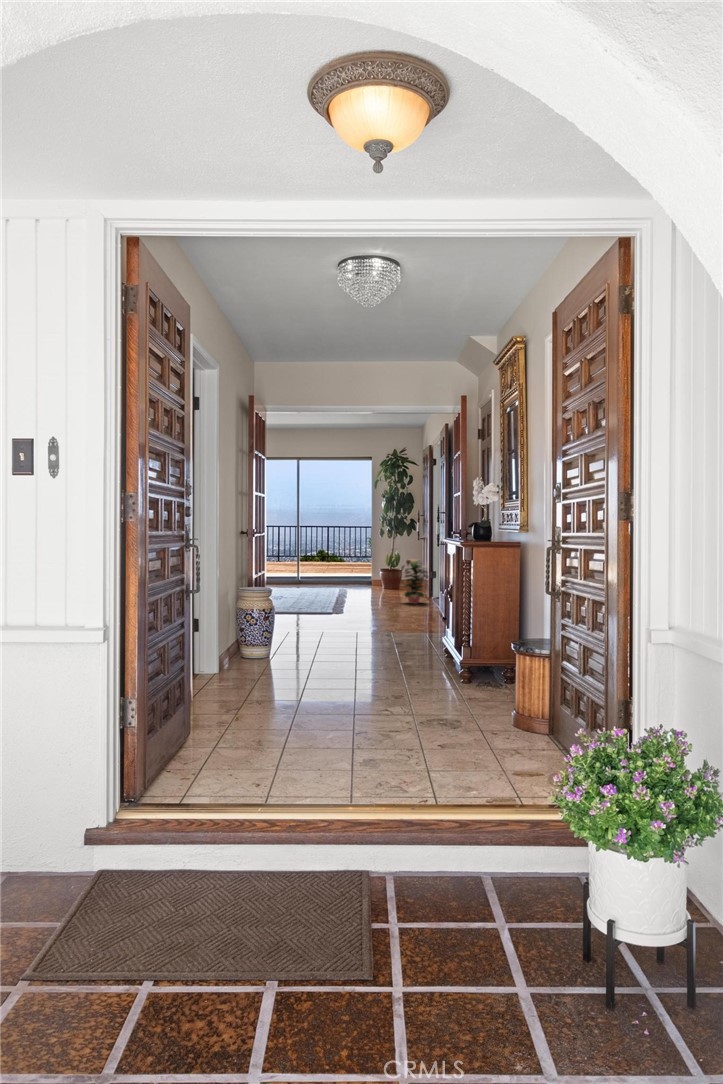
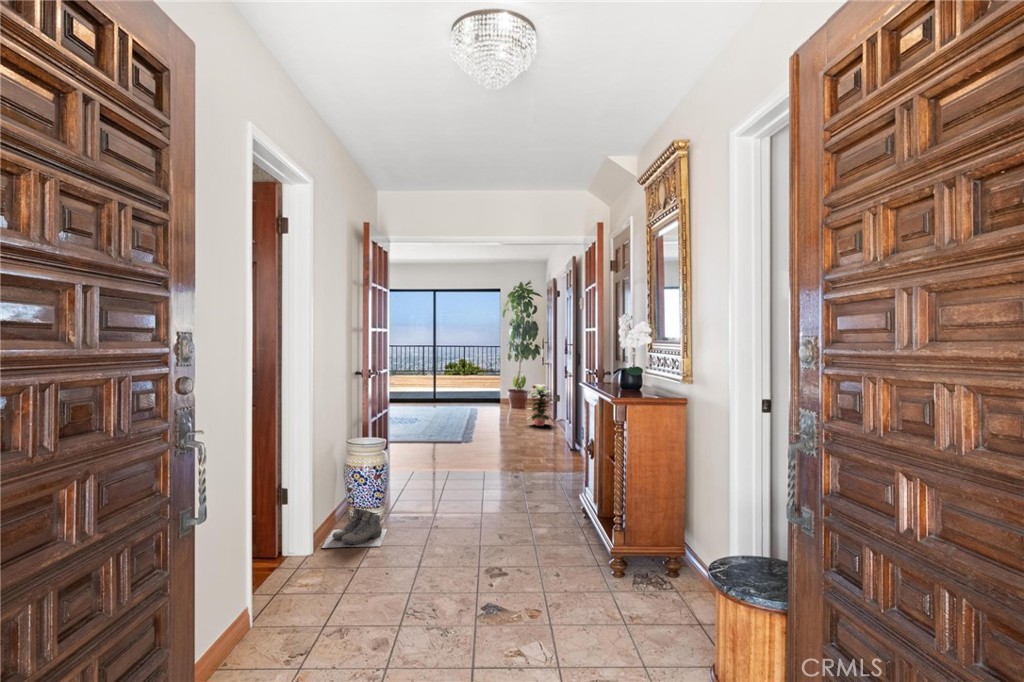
boots: none [227,640,277,668] -> present [322,508,387,548]

